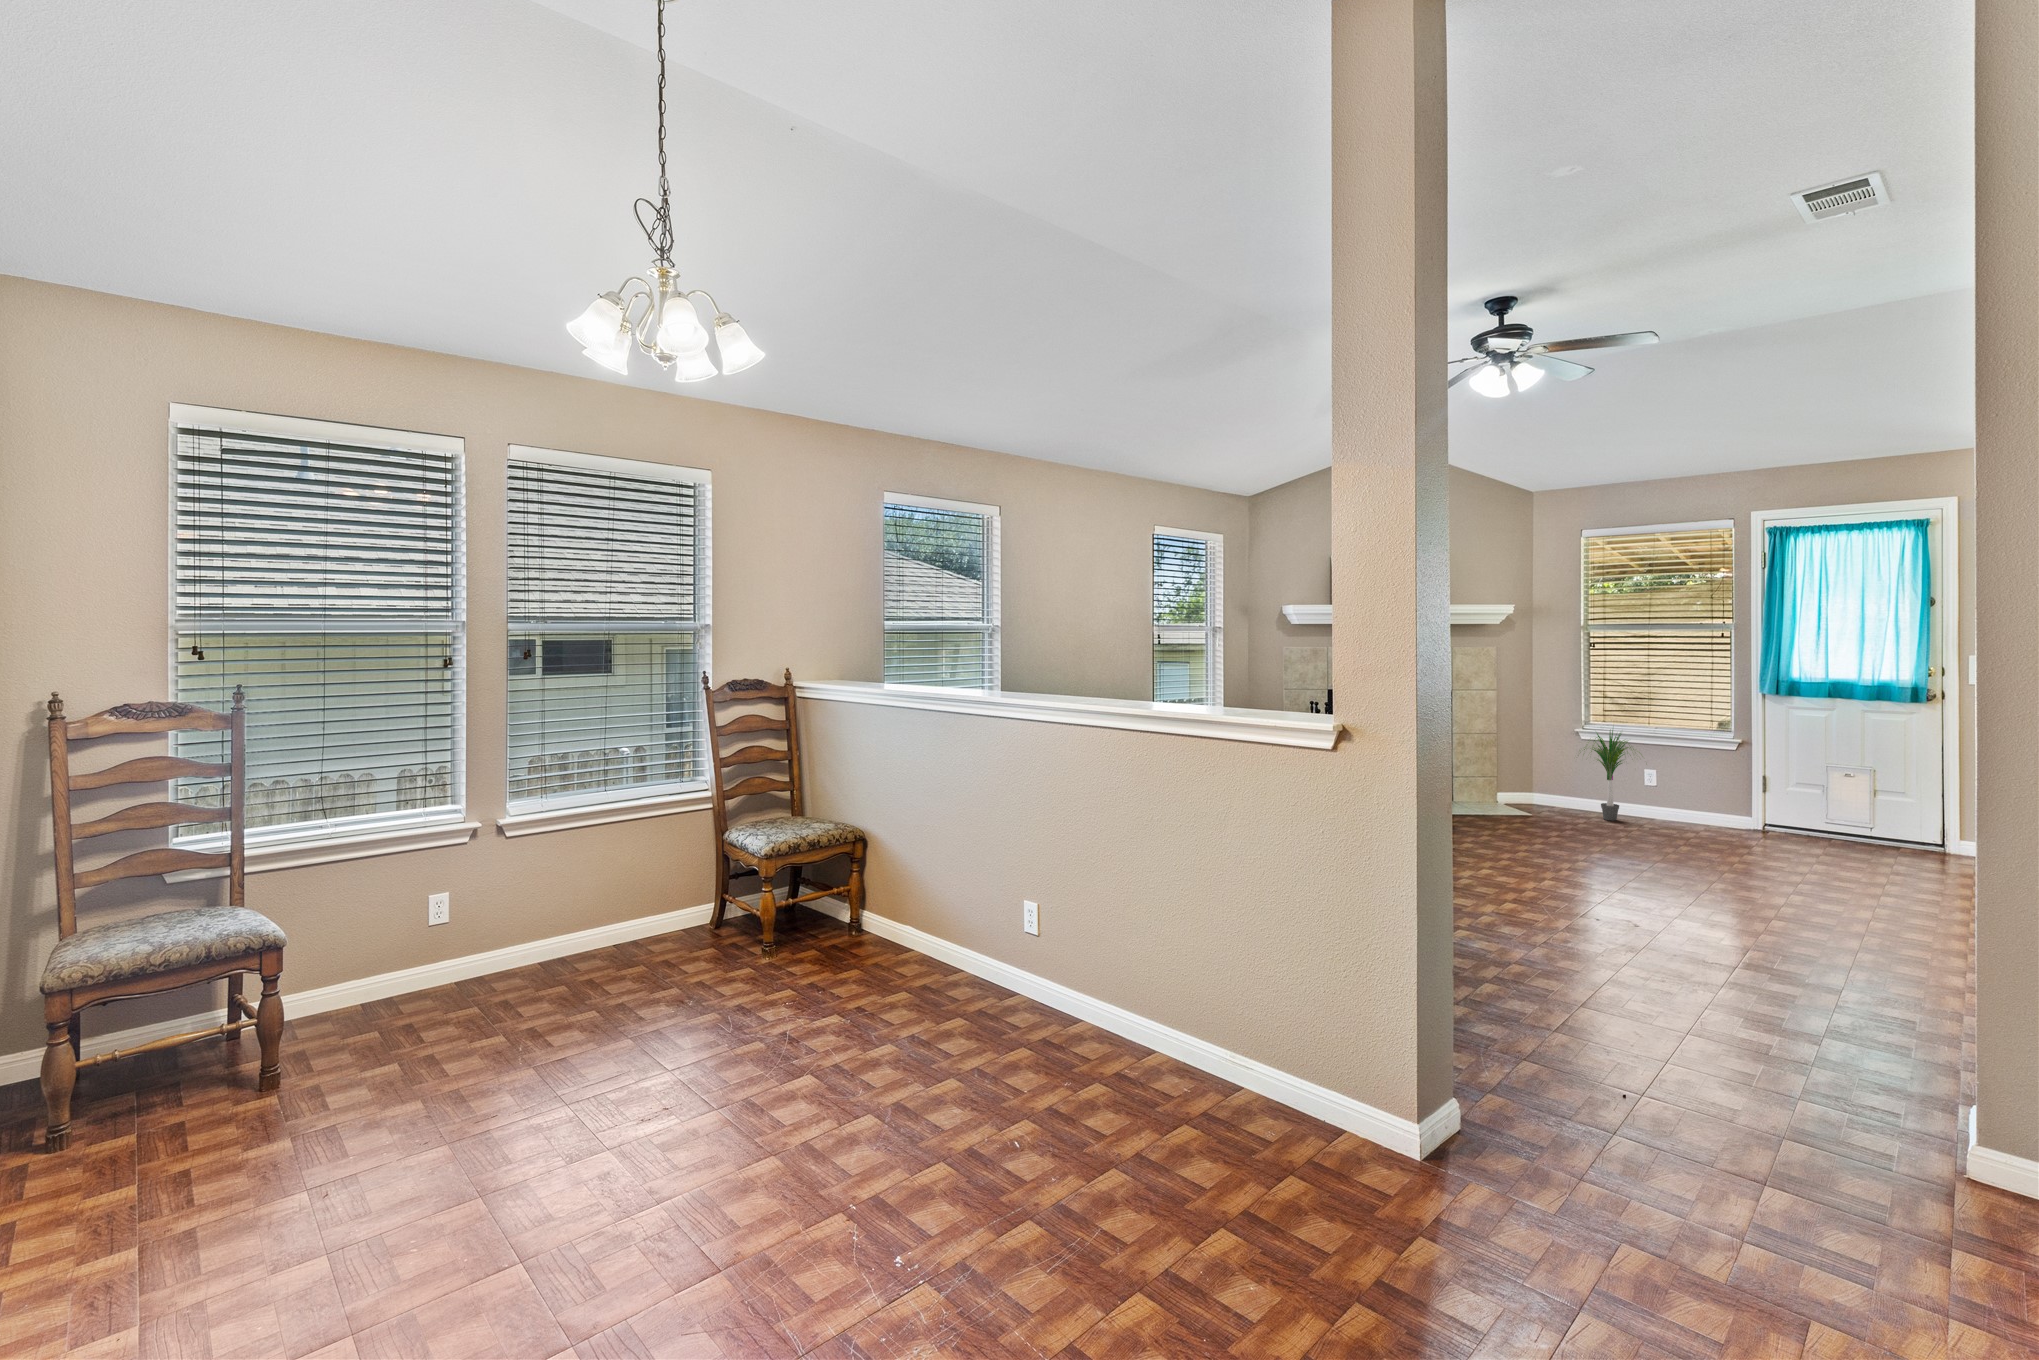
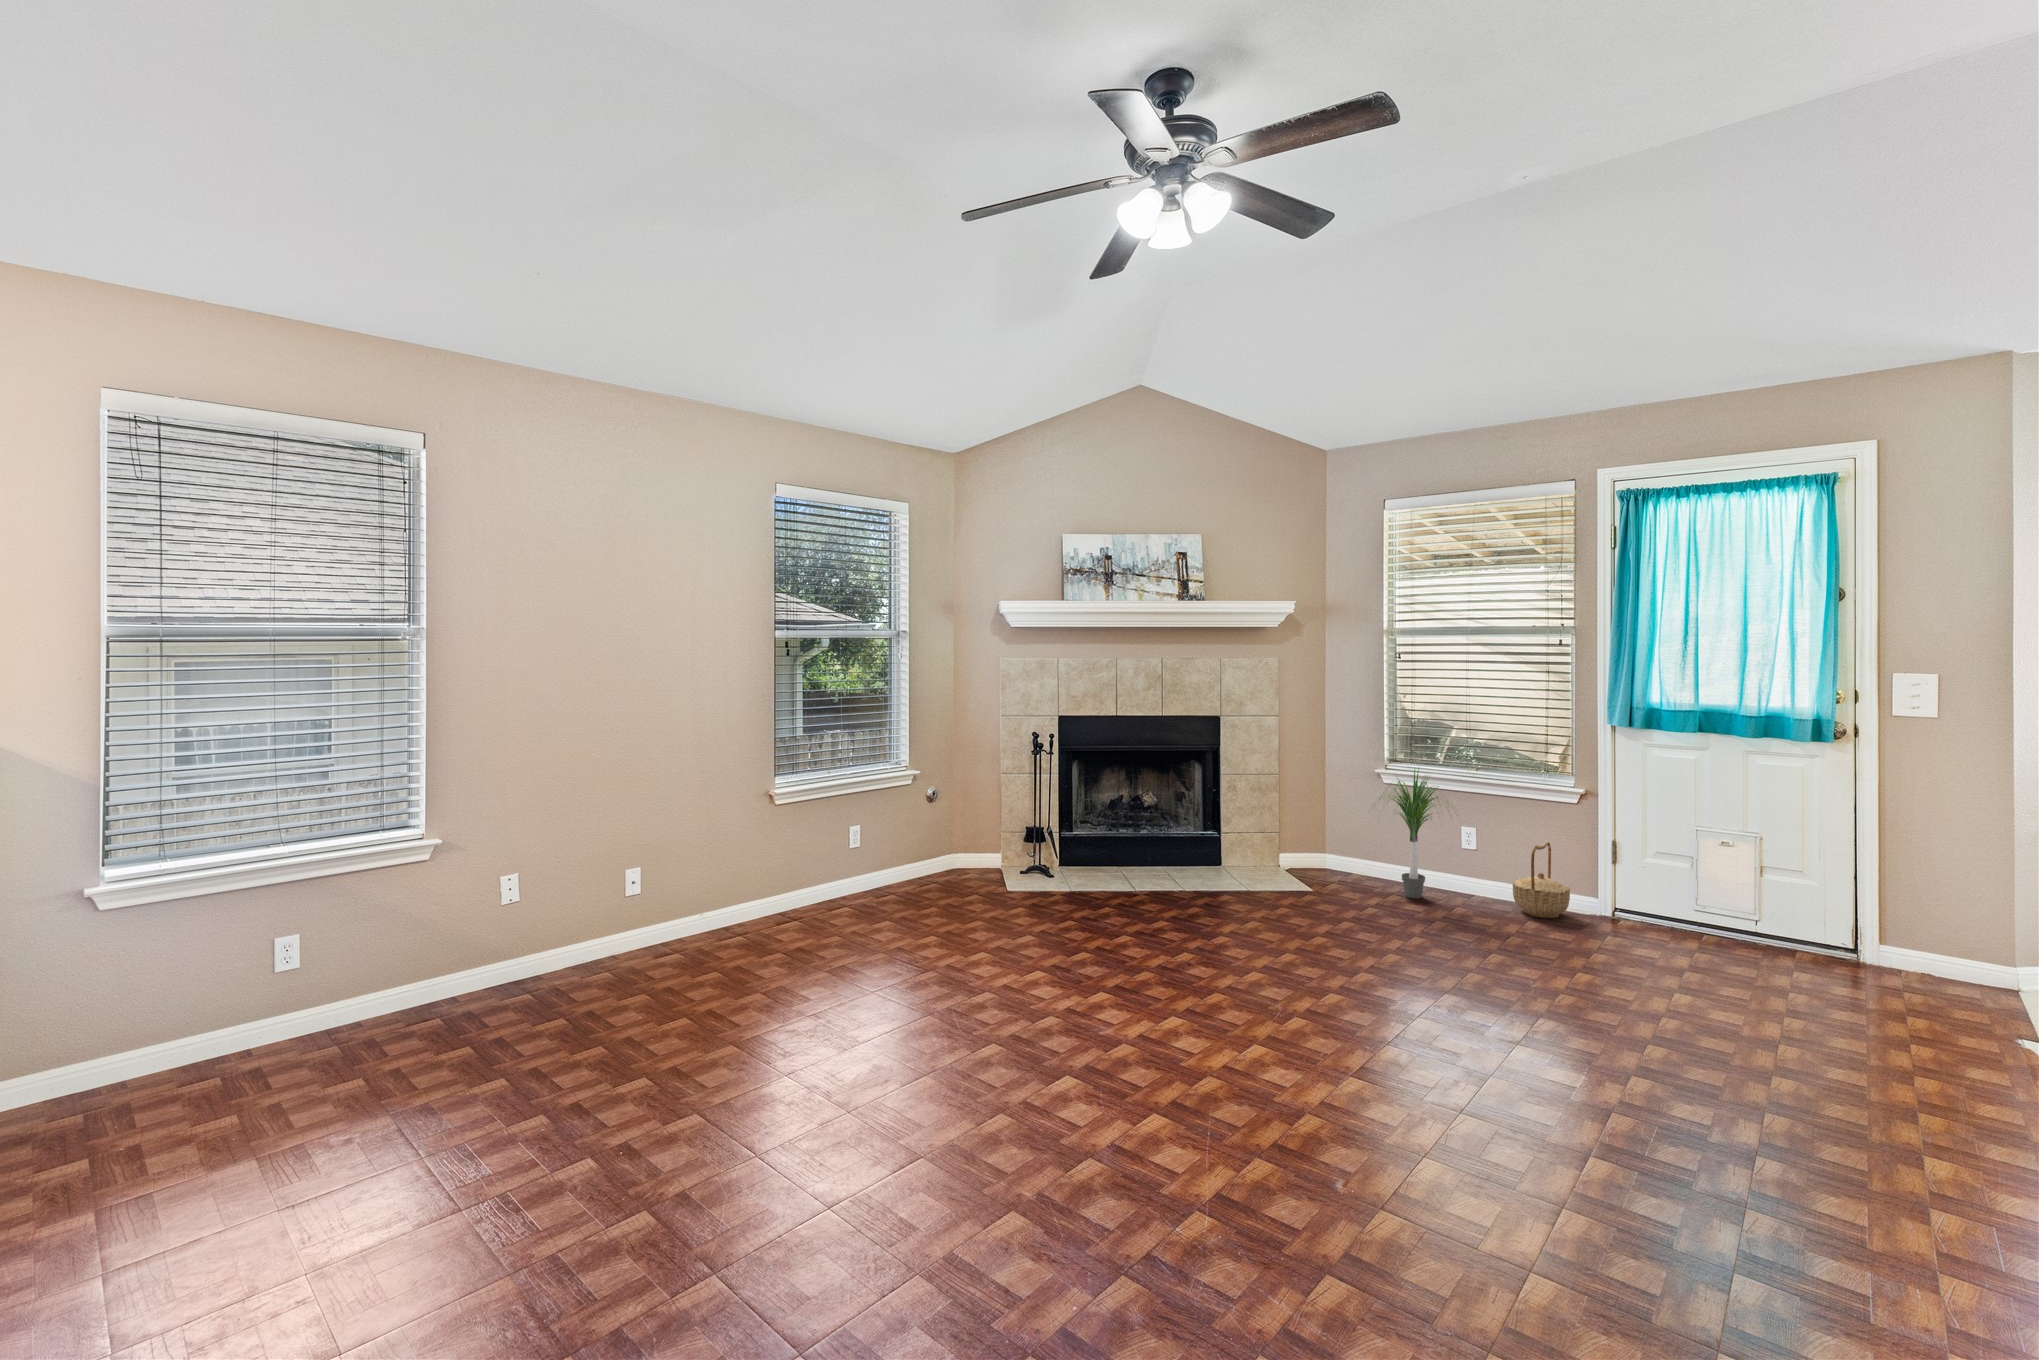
basket: none [1688,778,1732,831] -> present [1513,842,1570,918]

